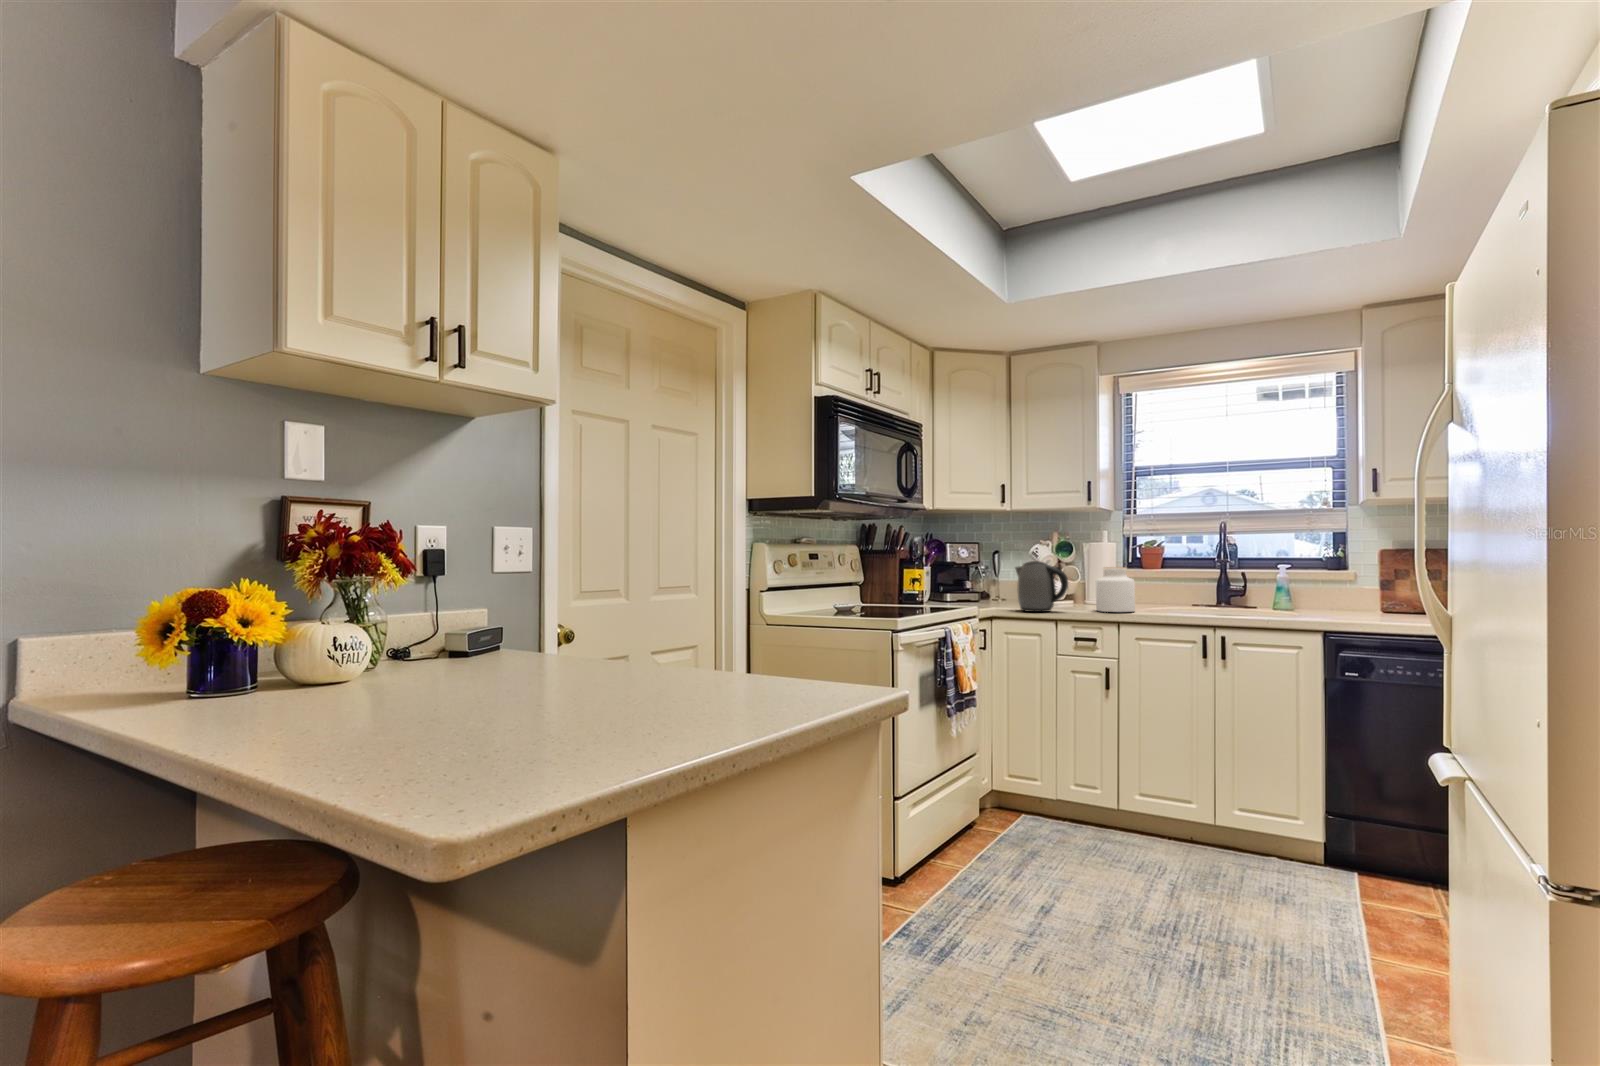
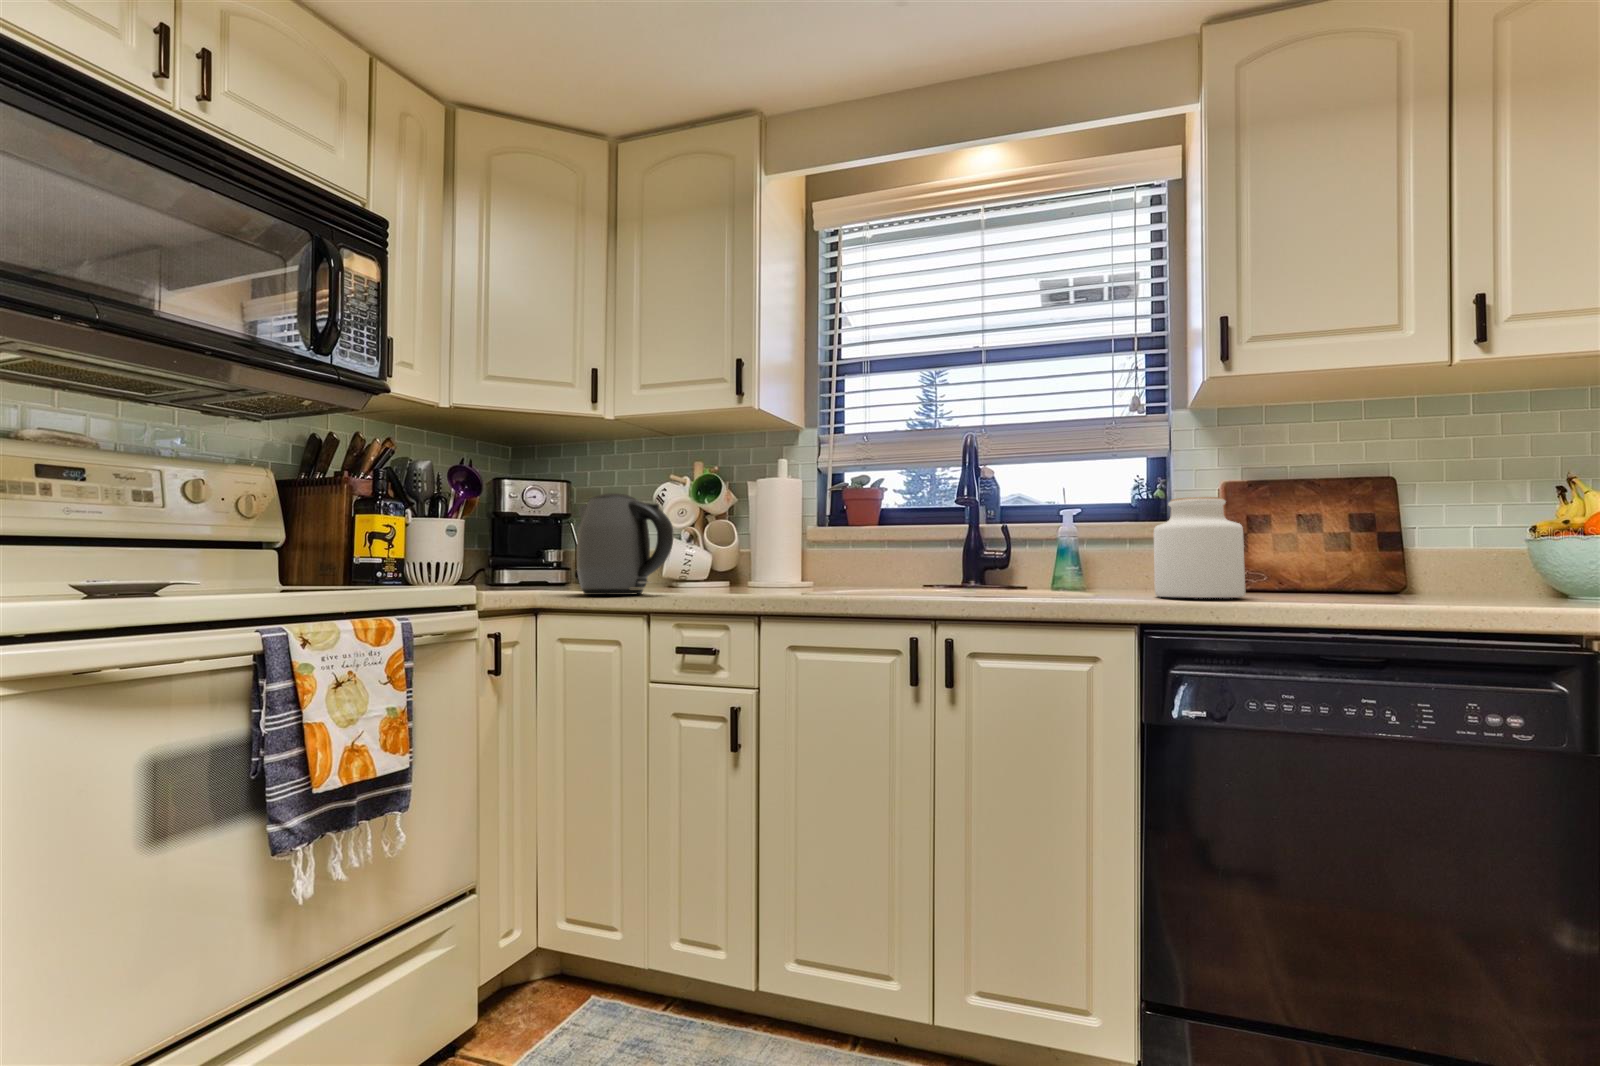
jar: present [1096,567,1135,612] -> present [1153,497,1245,598]

